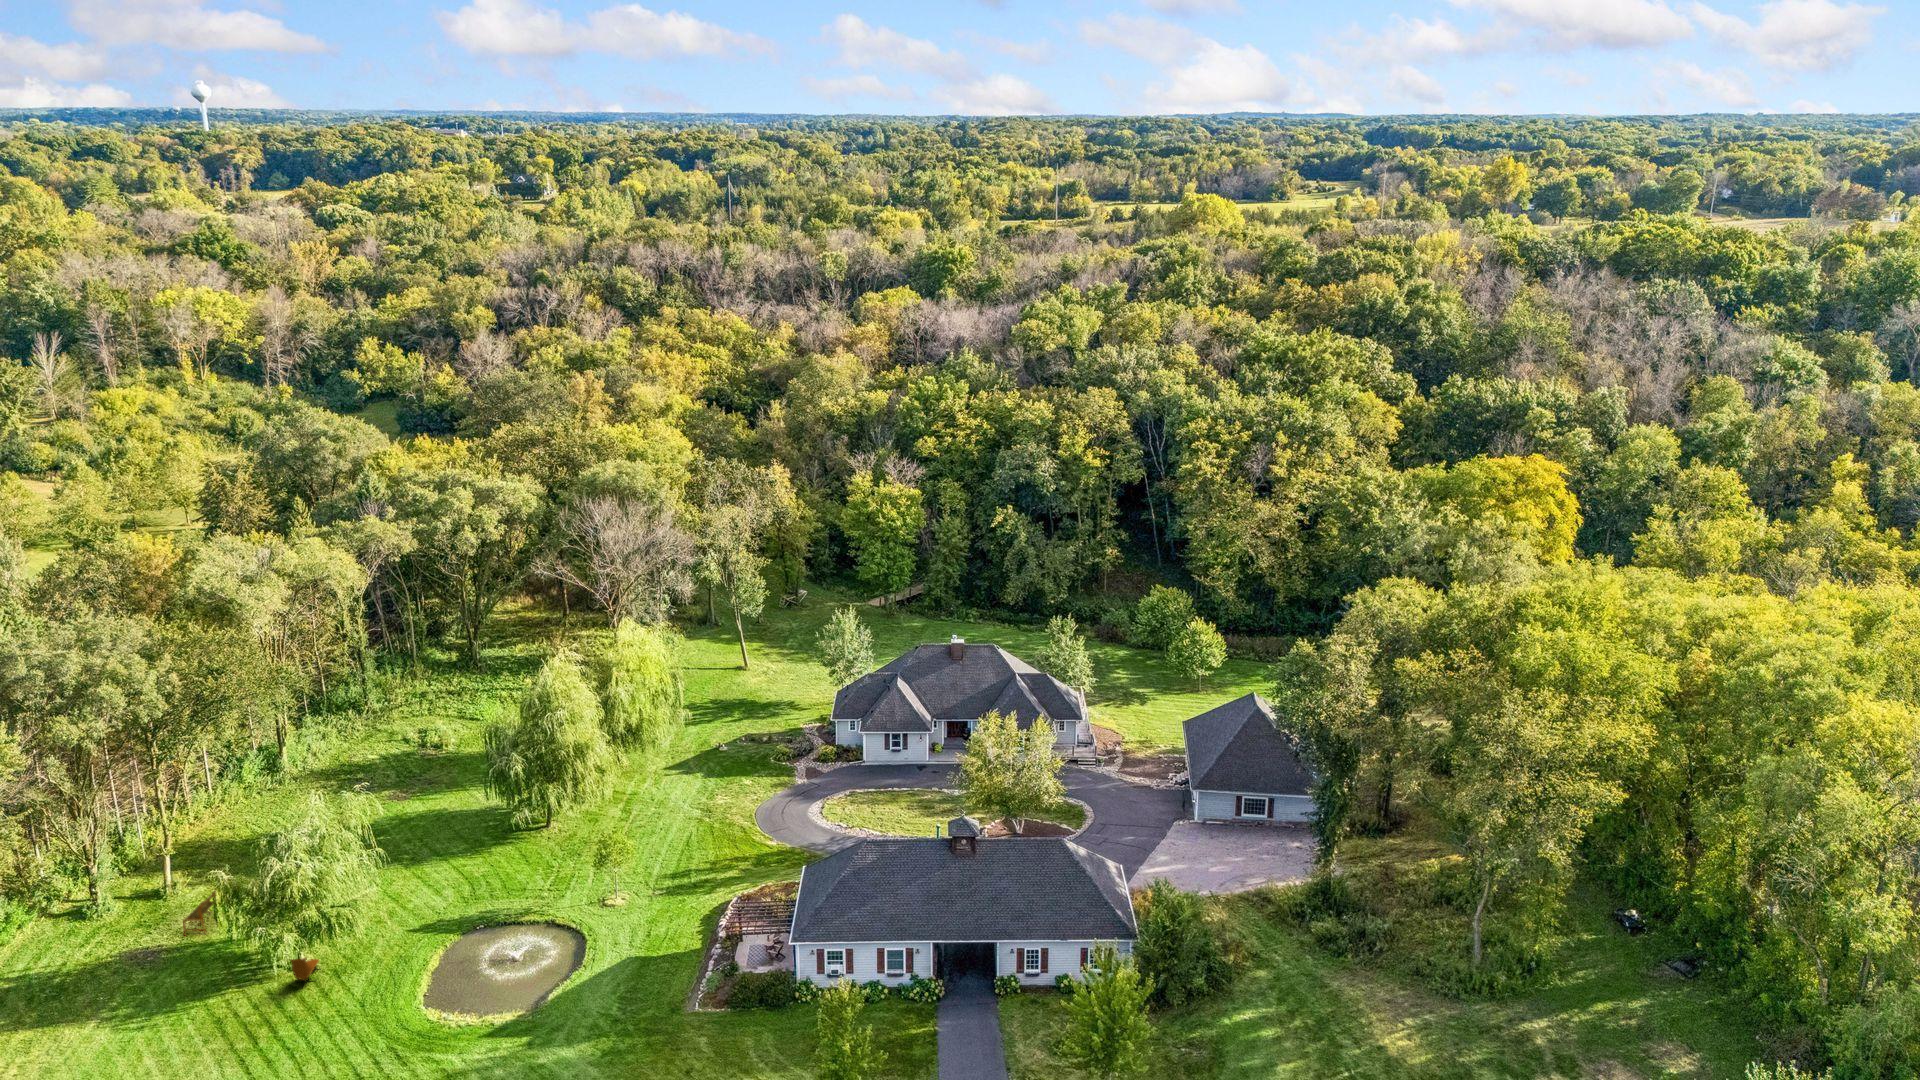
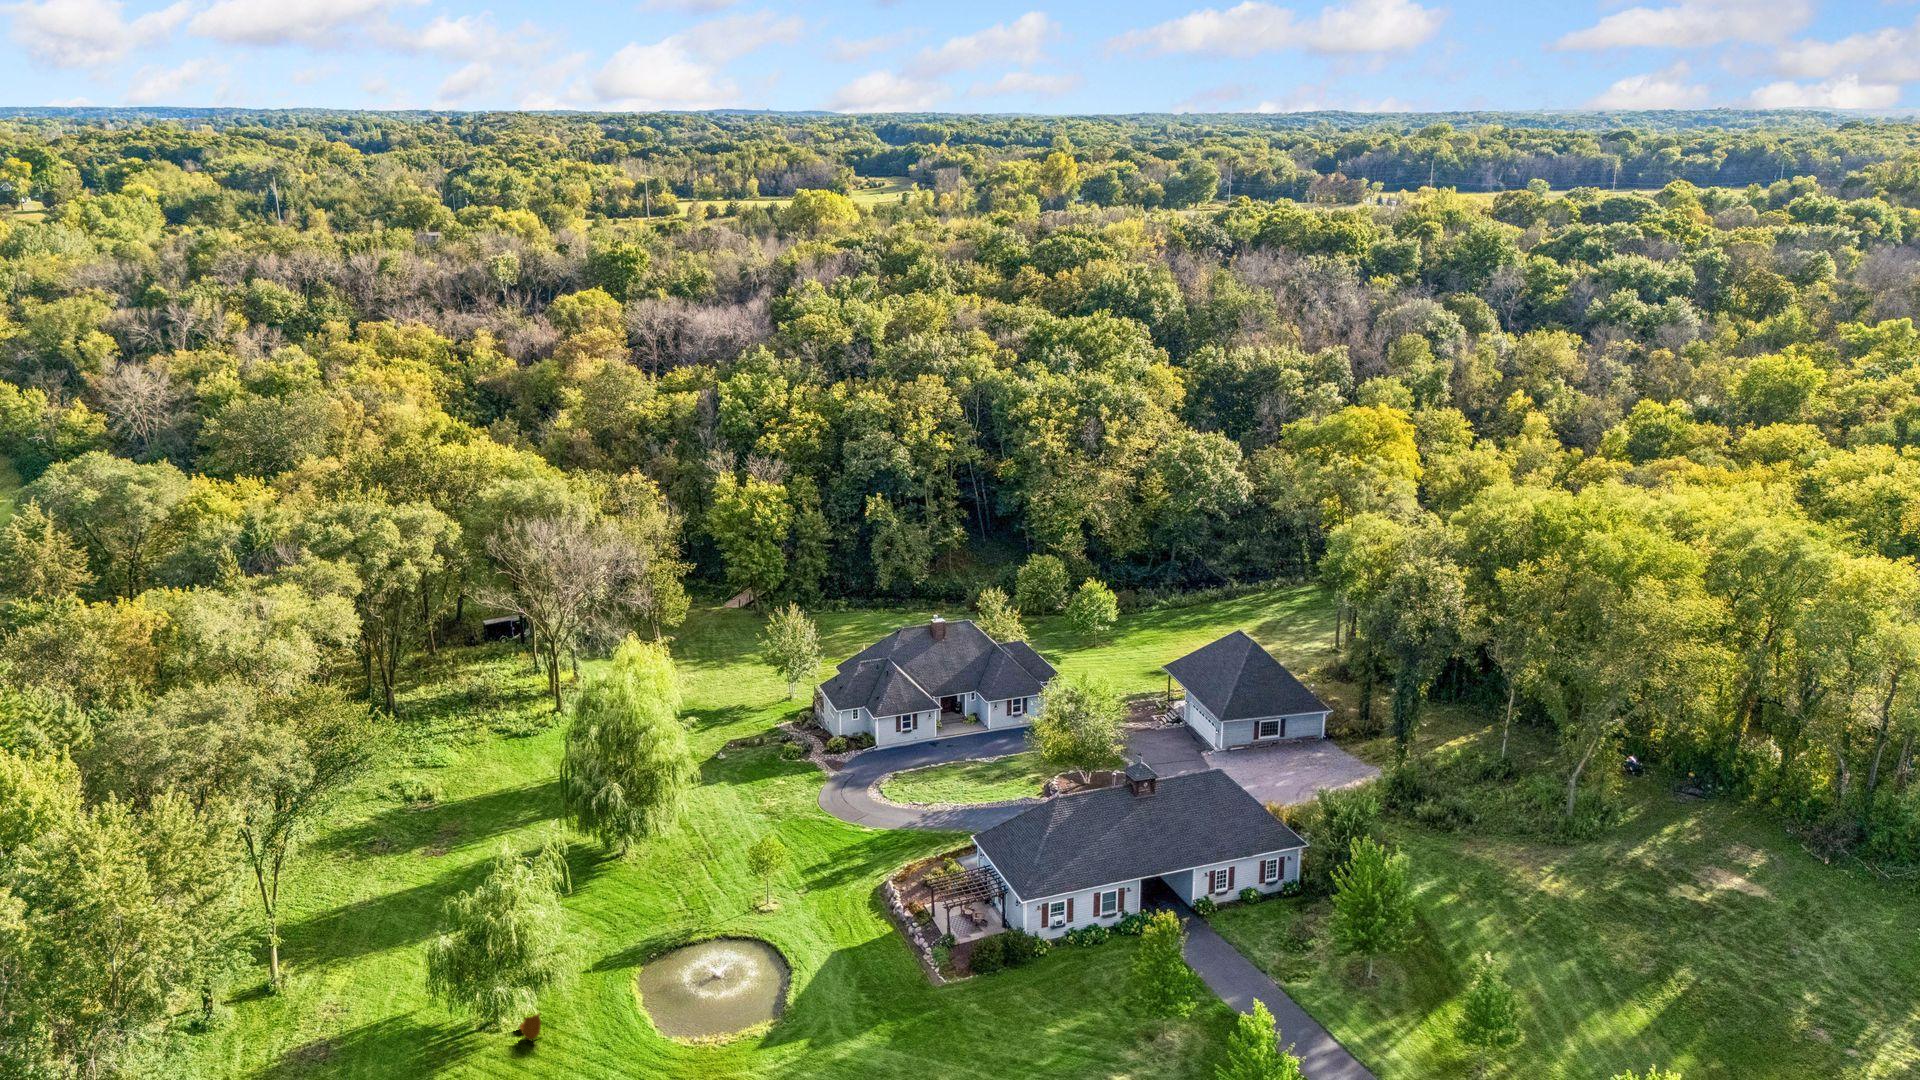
bench: present [183,890,216,935] -> none [324,975,353,1032]

